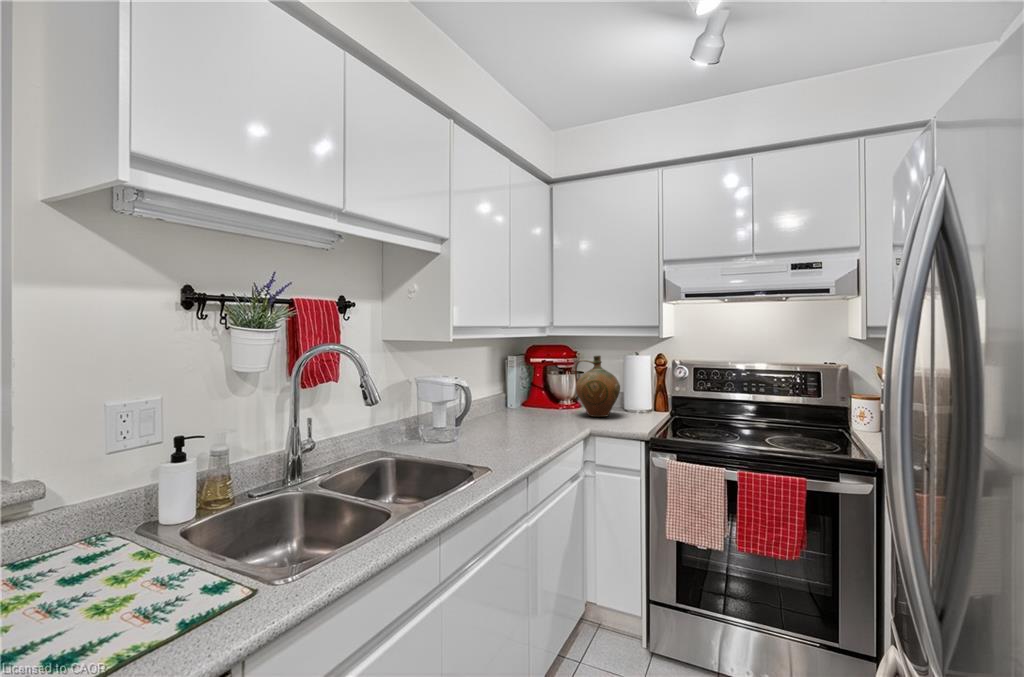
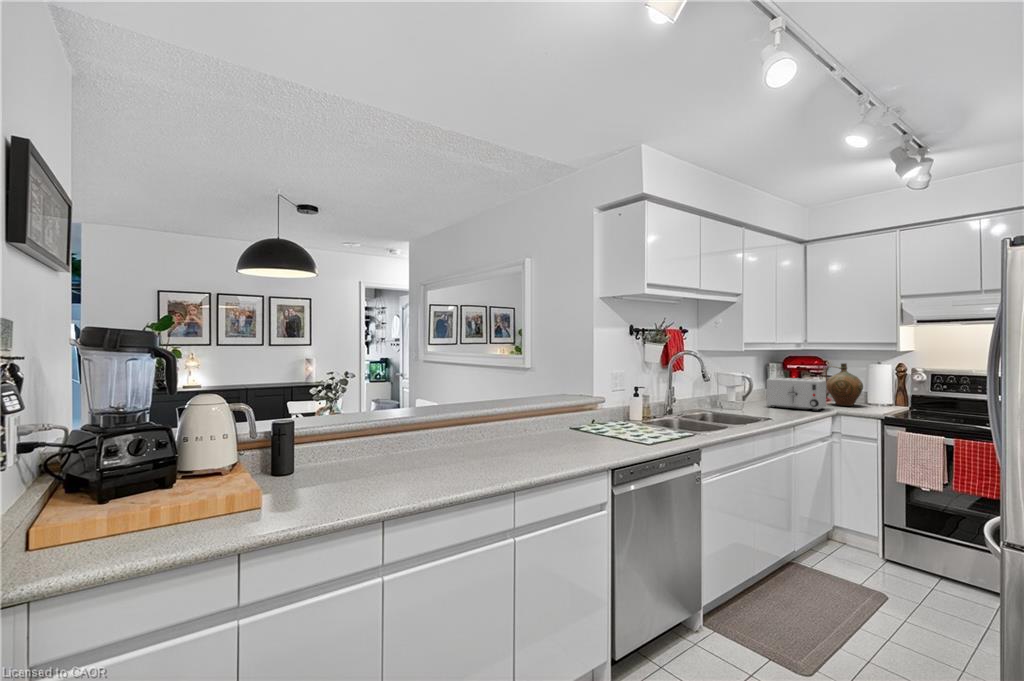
toaster: none [494,380,575,432] -> present [767,377,826,411]

